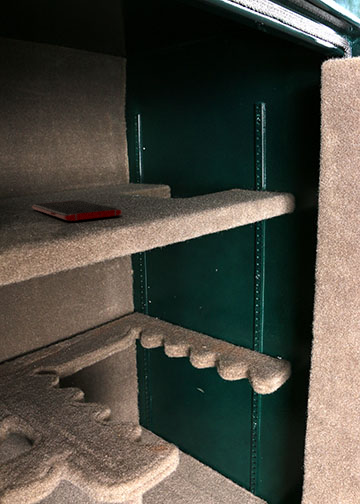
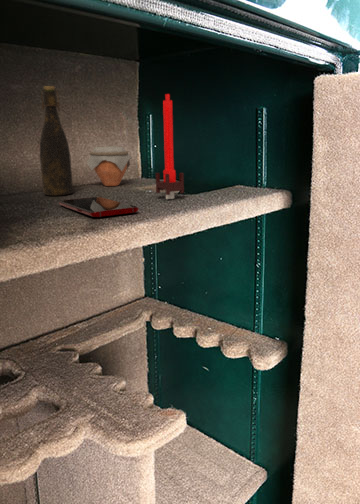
bottle: none [14,78,52,200] -> present [40,86,73,196]
candle: none [143,83,175,203] -> present [156,94,184,199]
jar: none [69,148,118,191] -> present [87,146,131,186]

